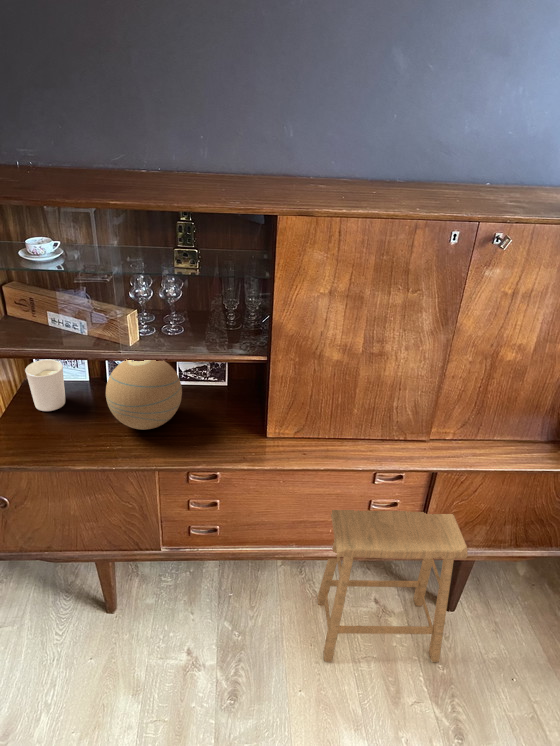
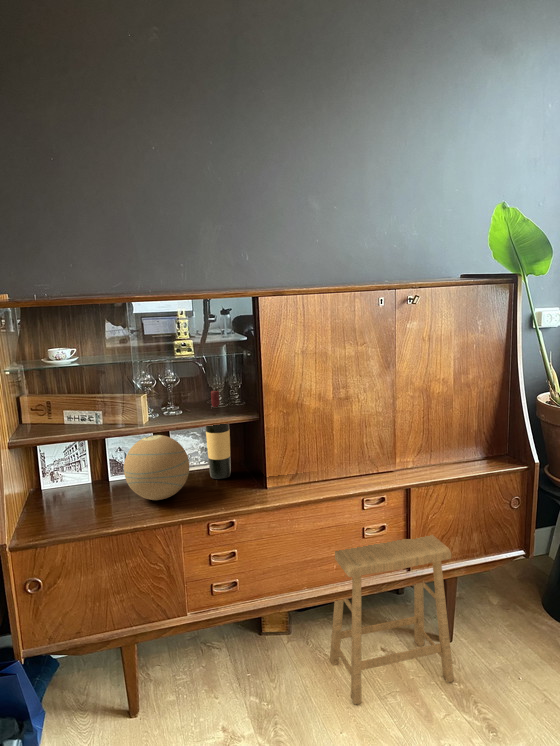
wine bottle: none [212,309,240,408] -> present [206,391,231,479]
candle holder: present [25,360,65,411] -> none [44,460,78,505]

